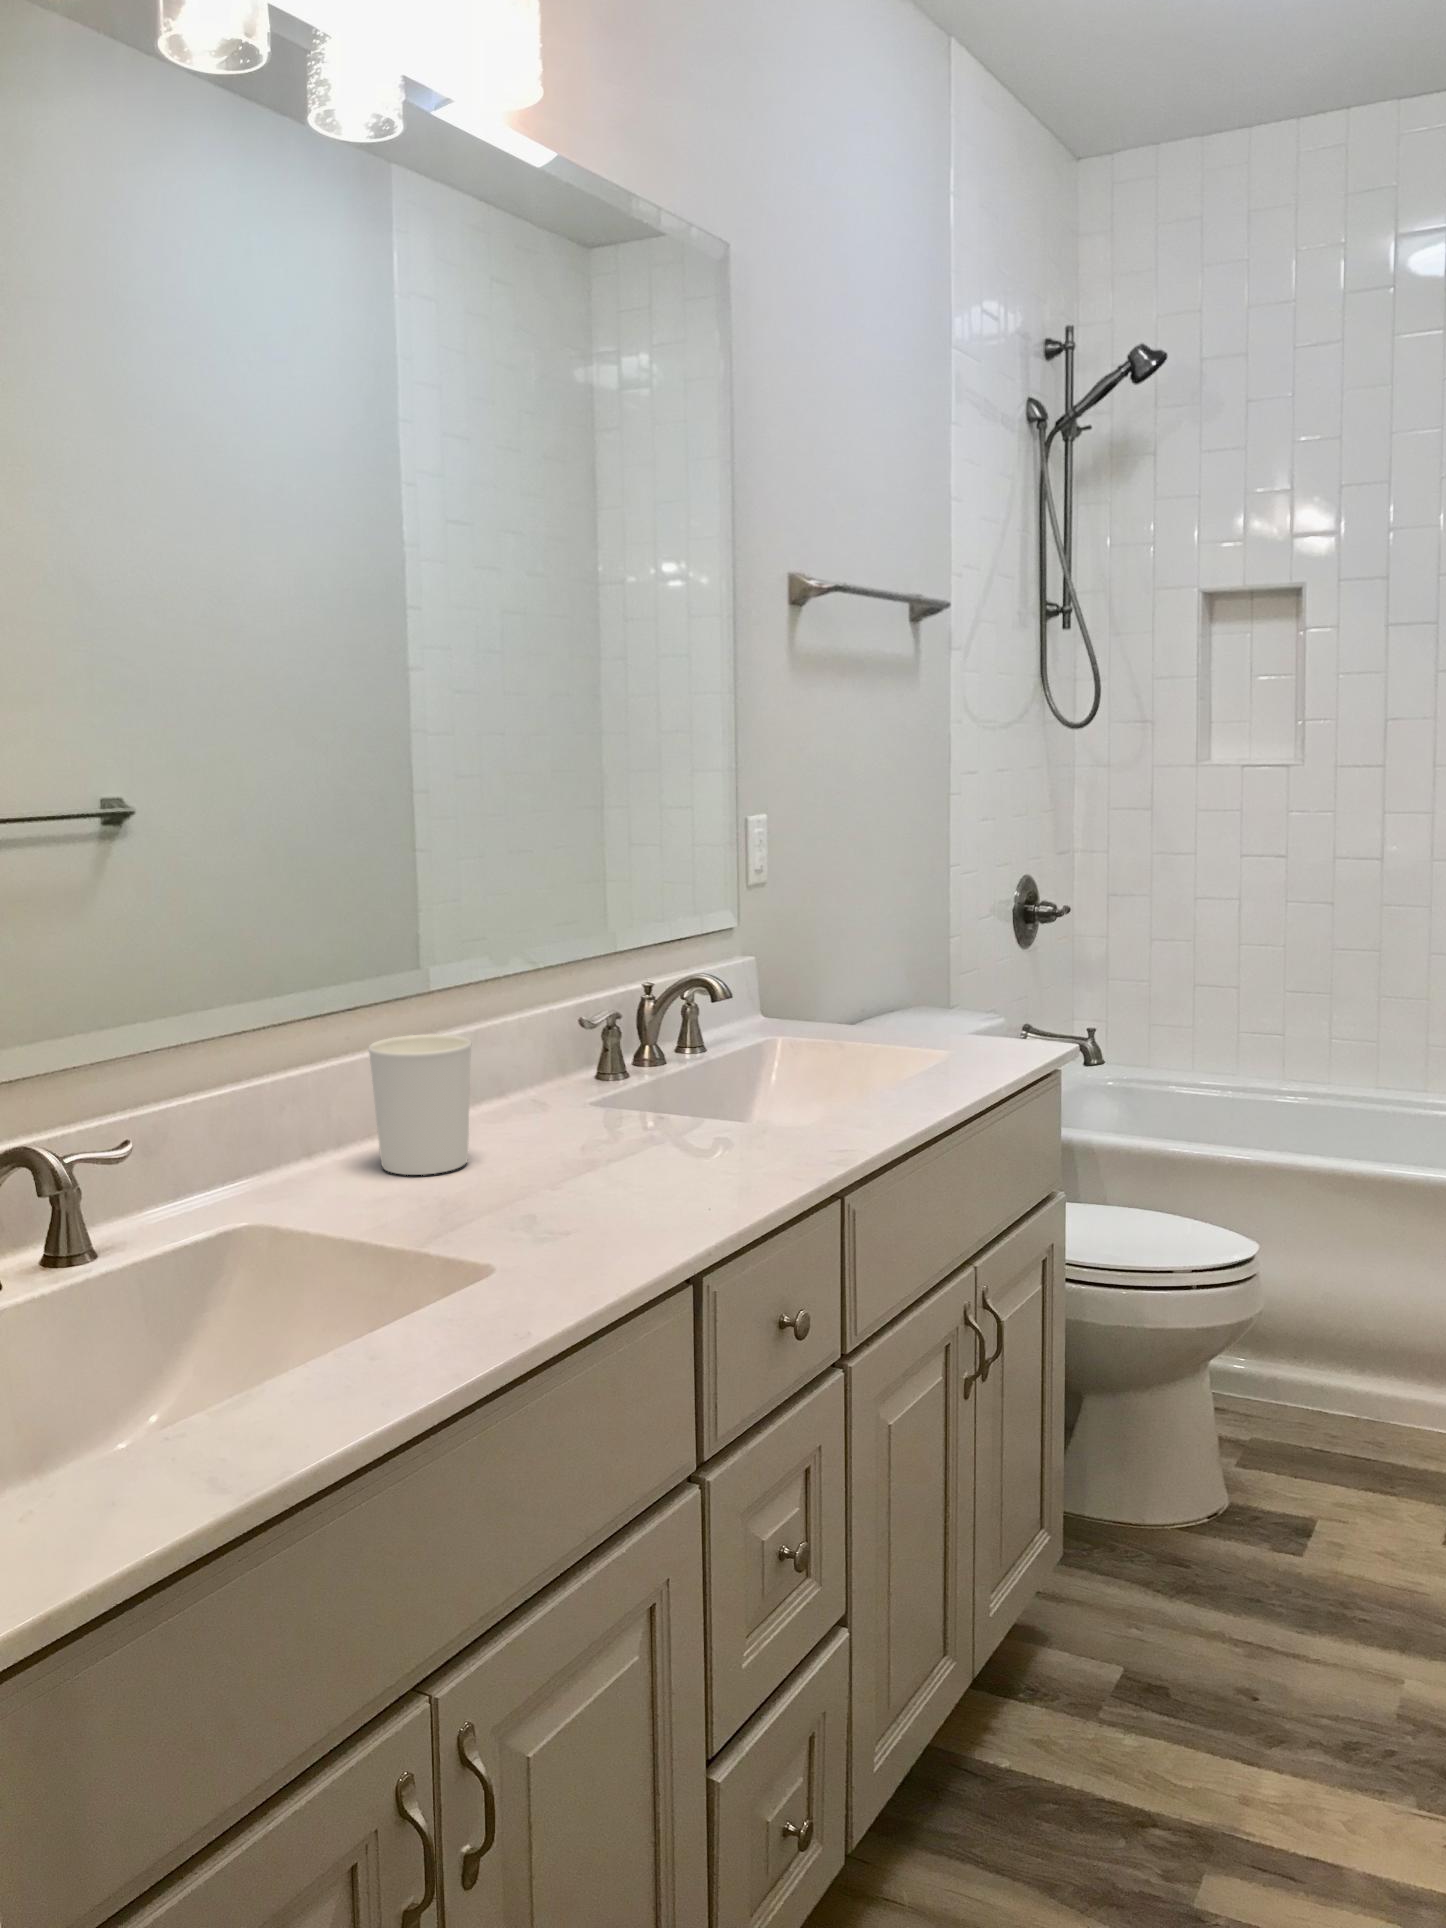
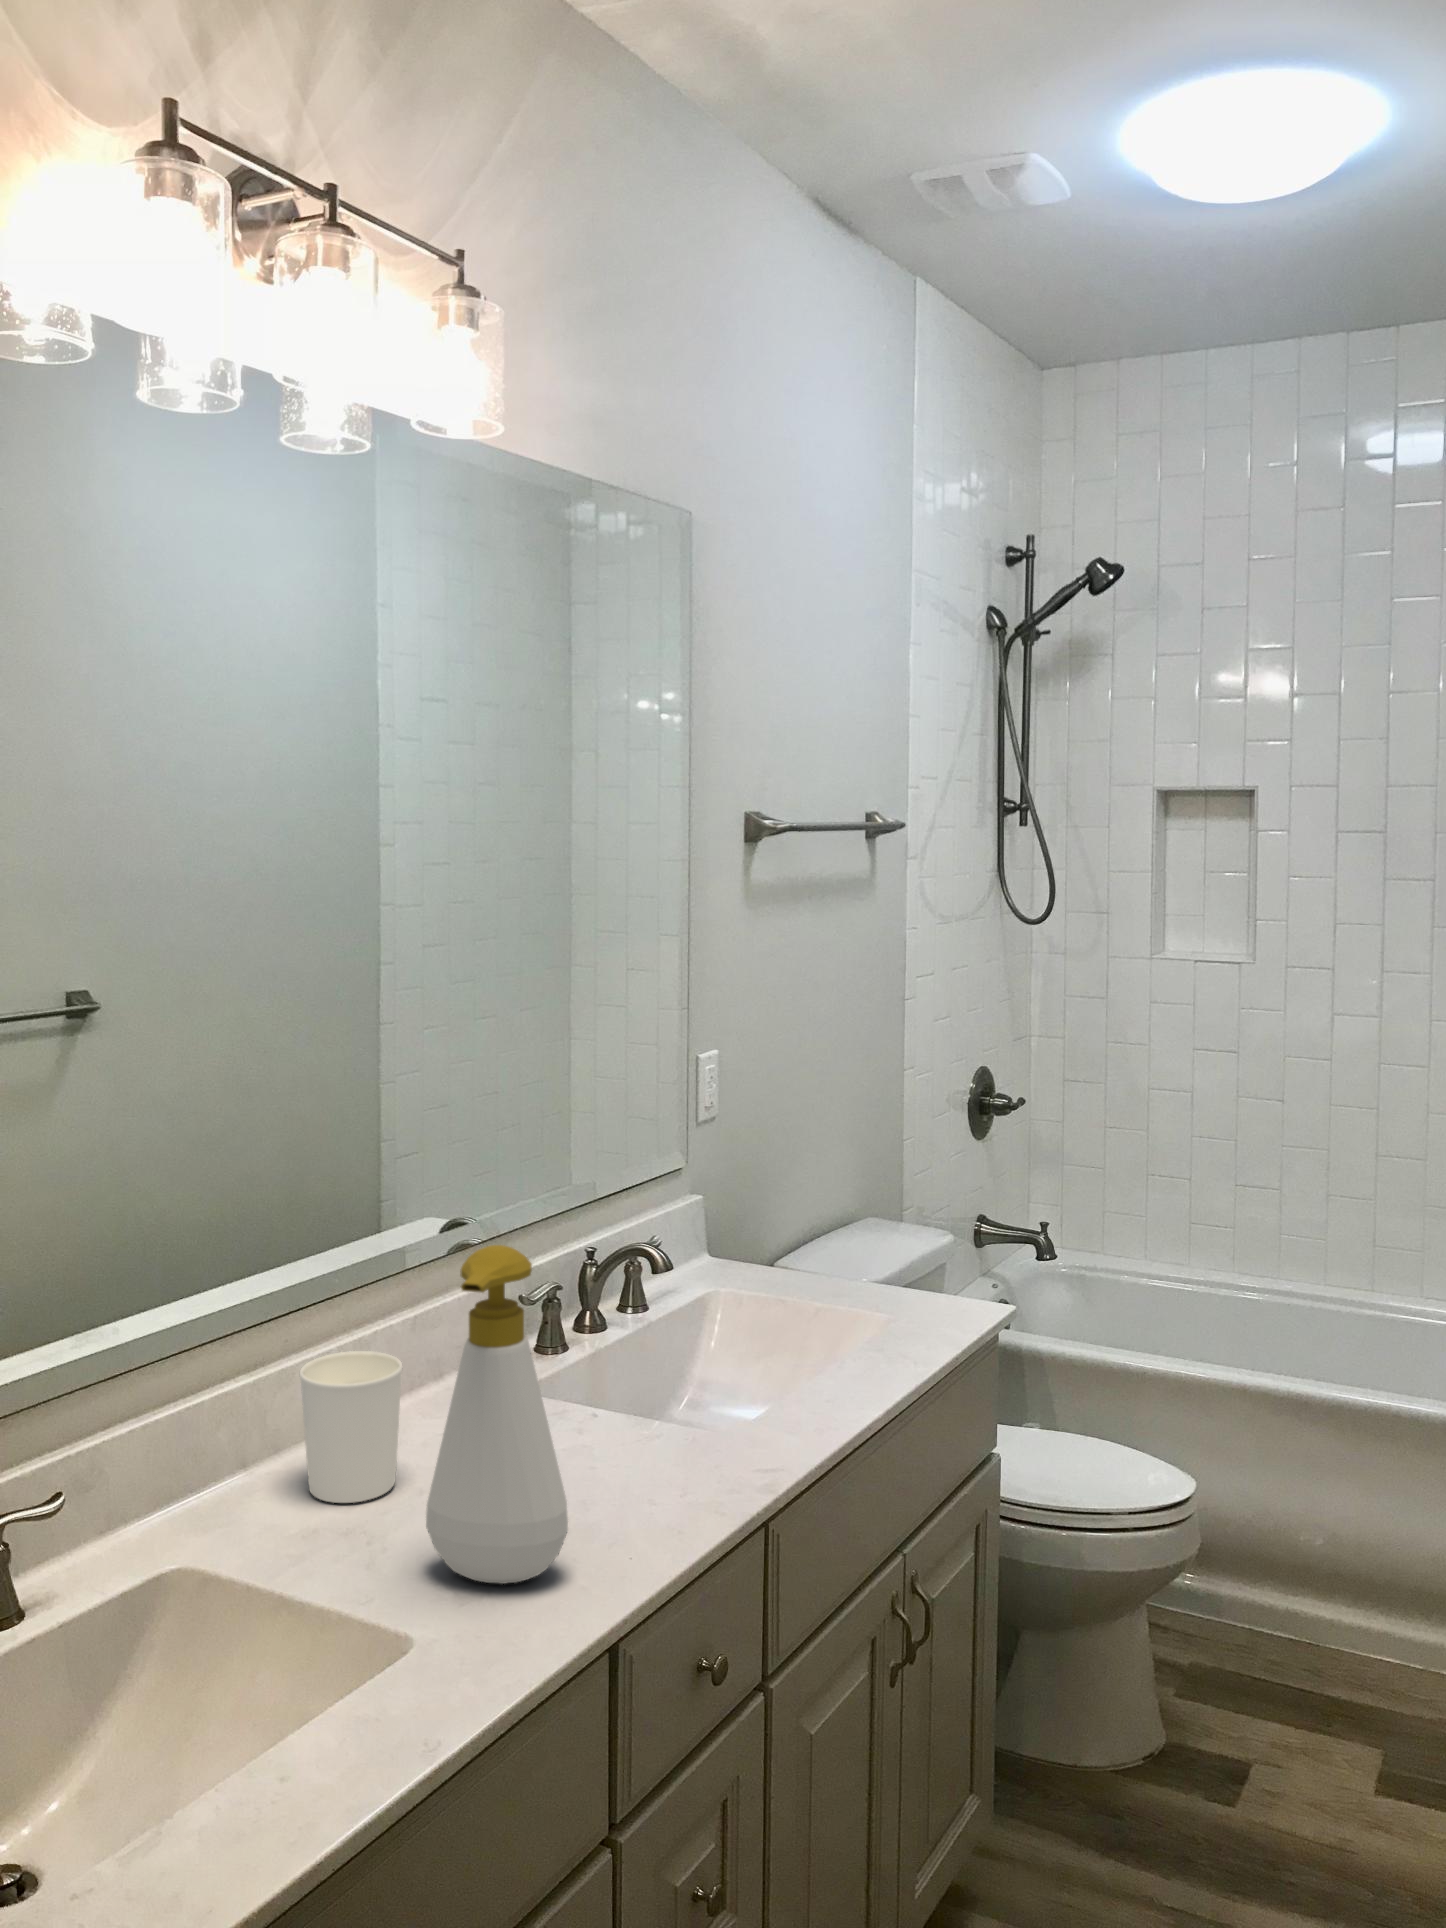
soap bottle: none [505,882,648,1222] -> present [426,1245,568,1584]

